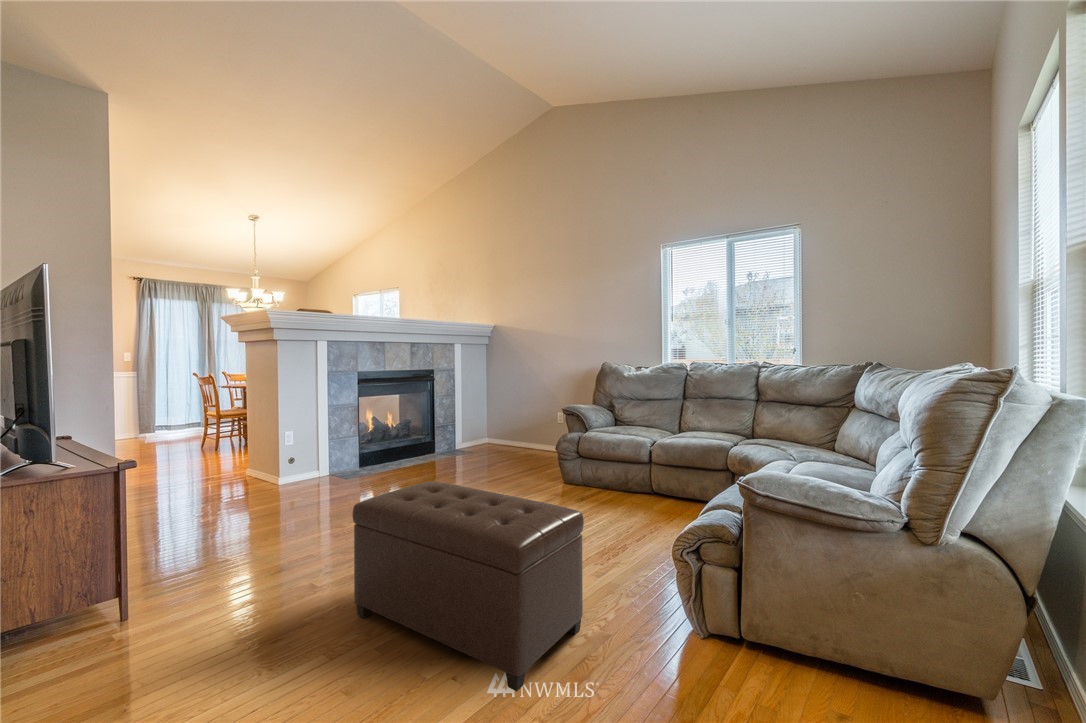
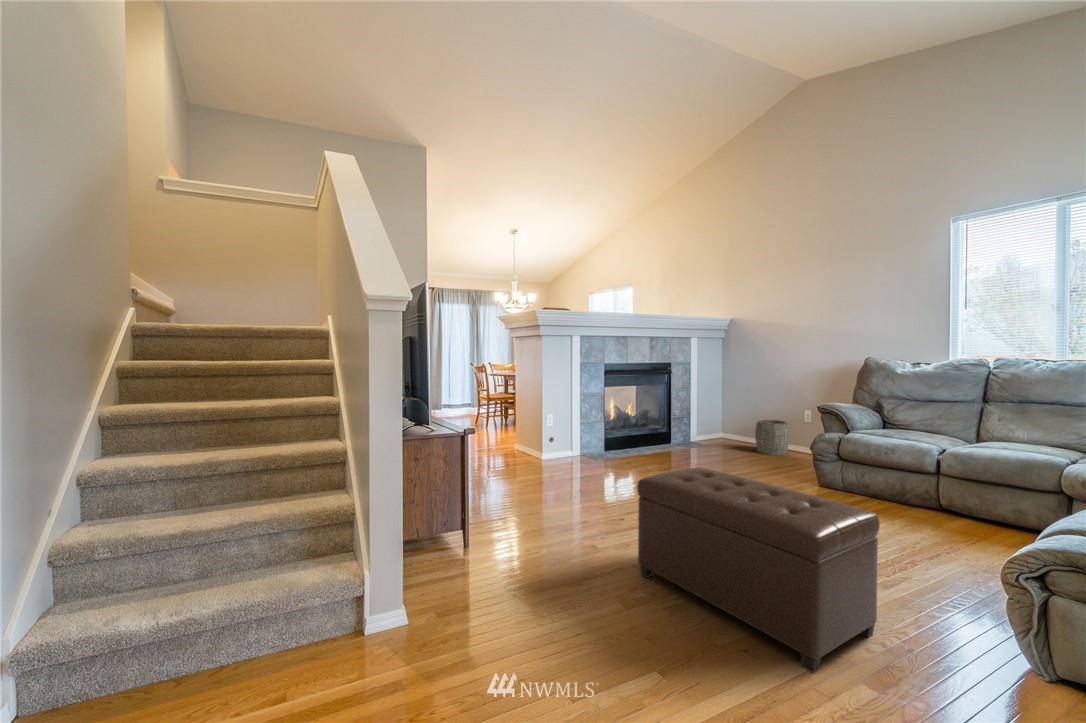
woven basket: none [516,423,545,456] -> present [755,420,789,455]

